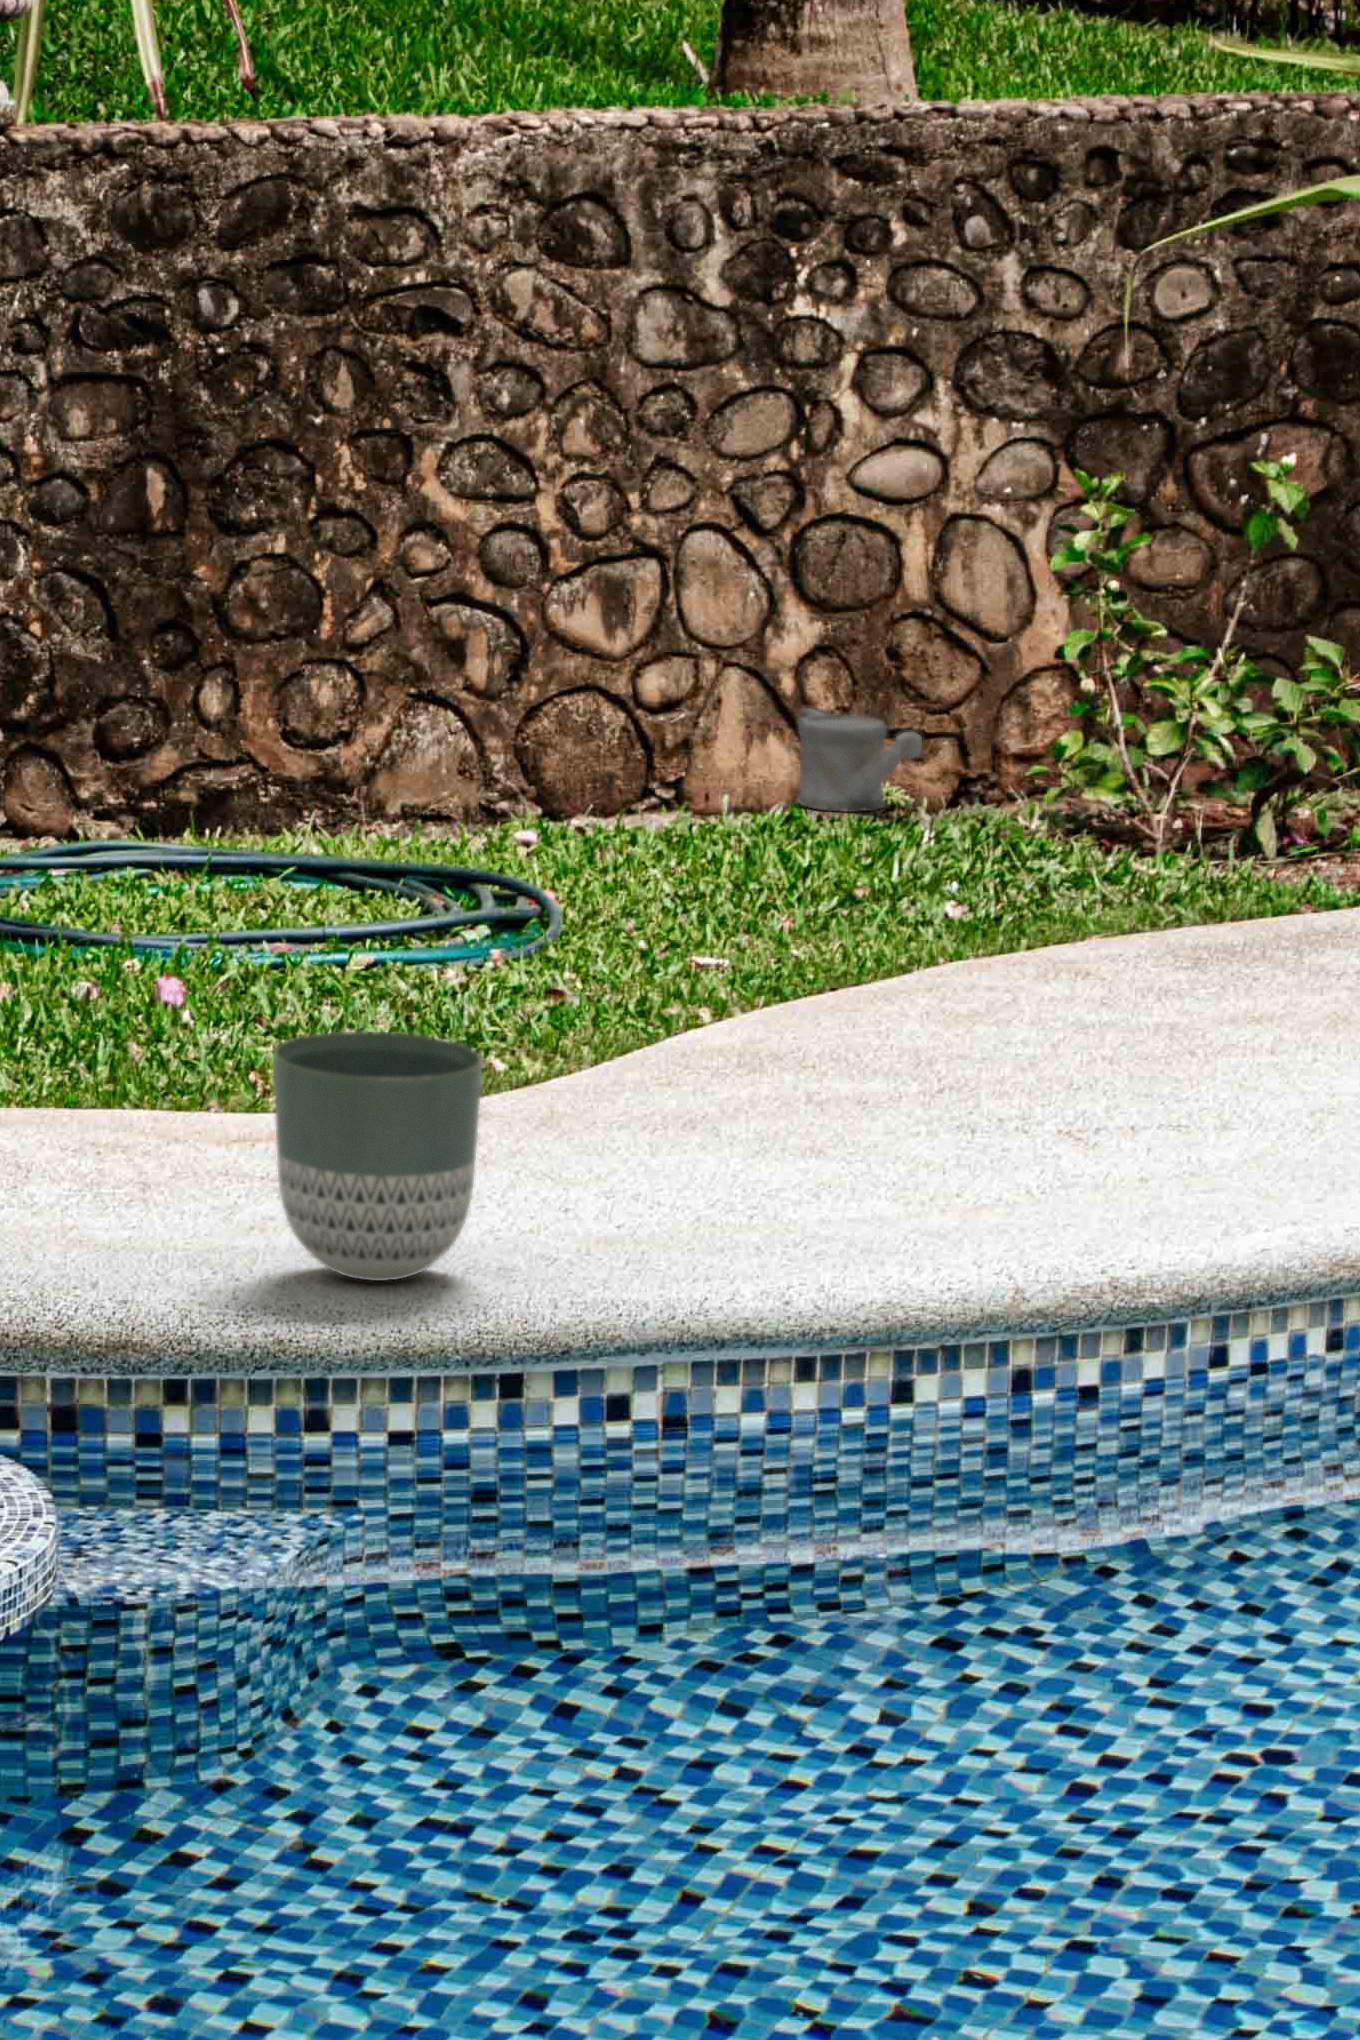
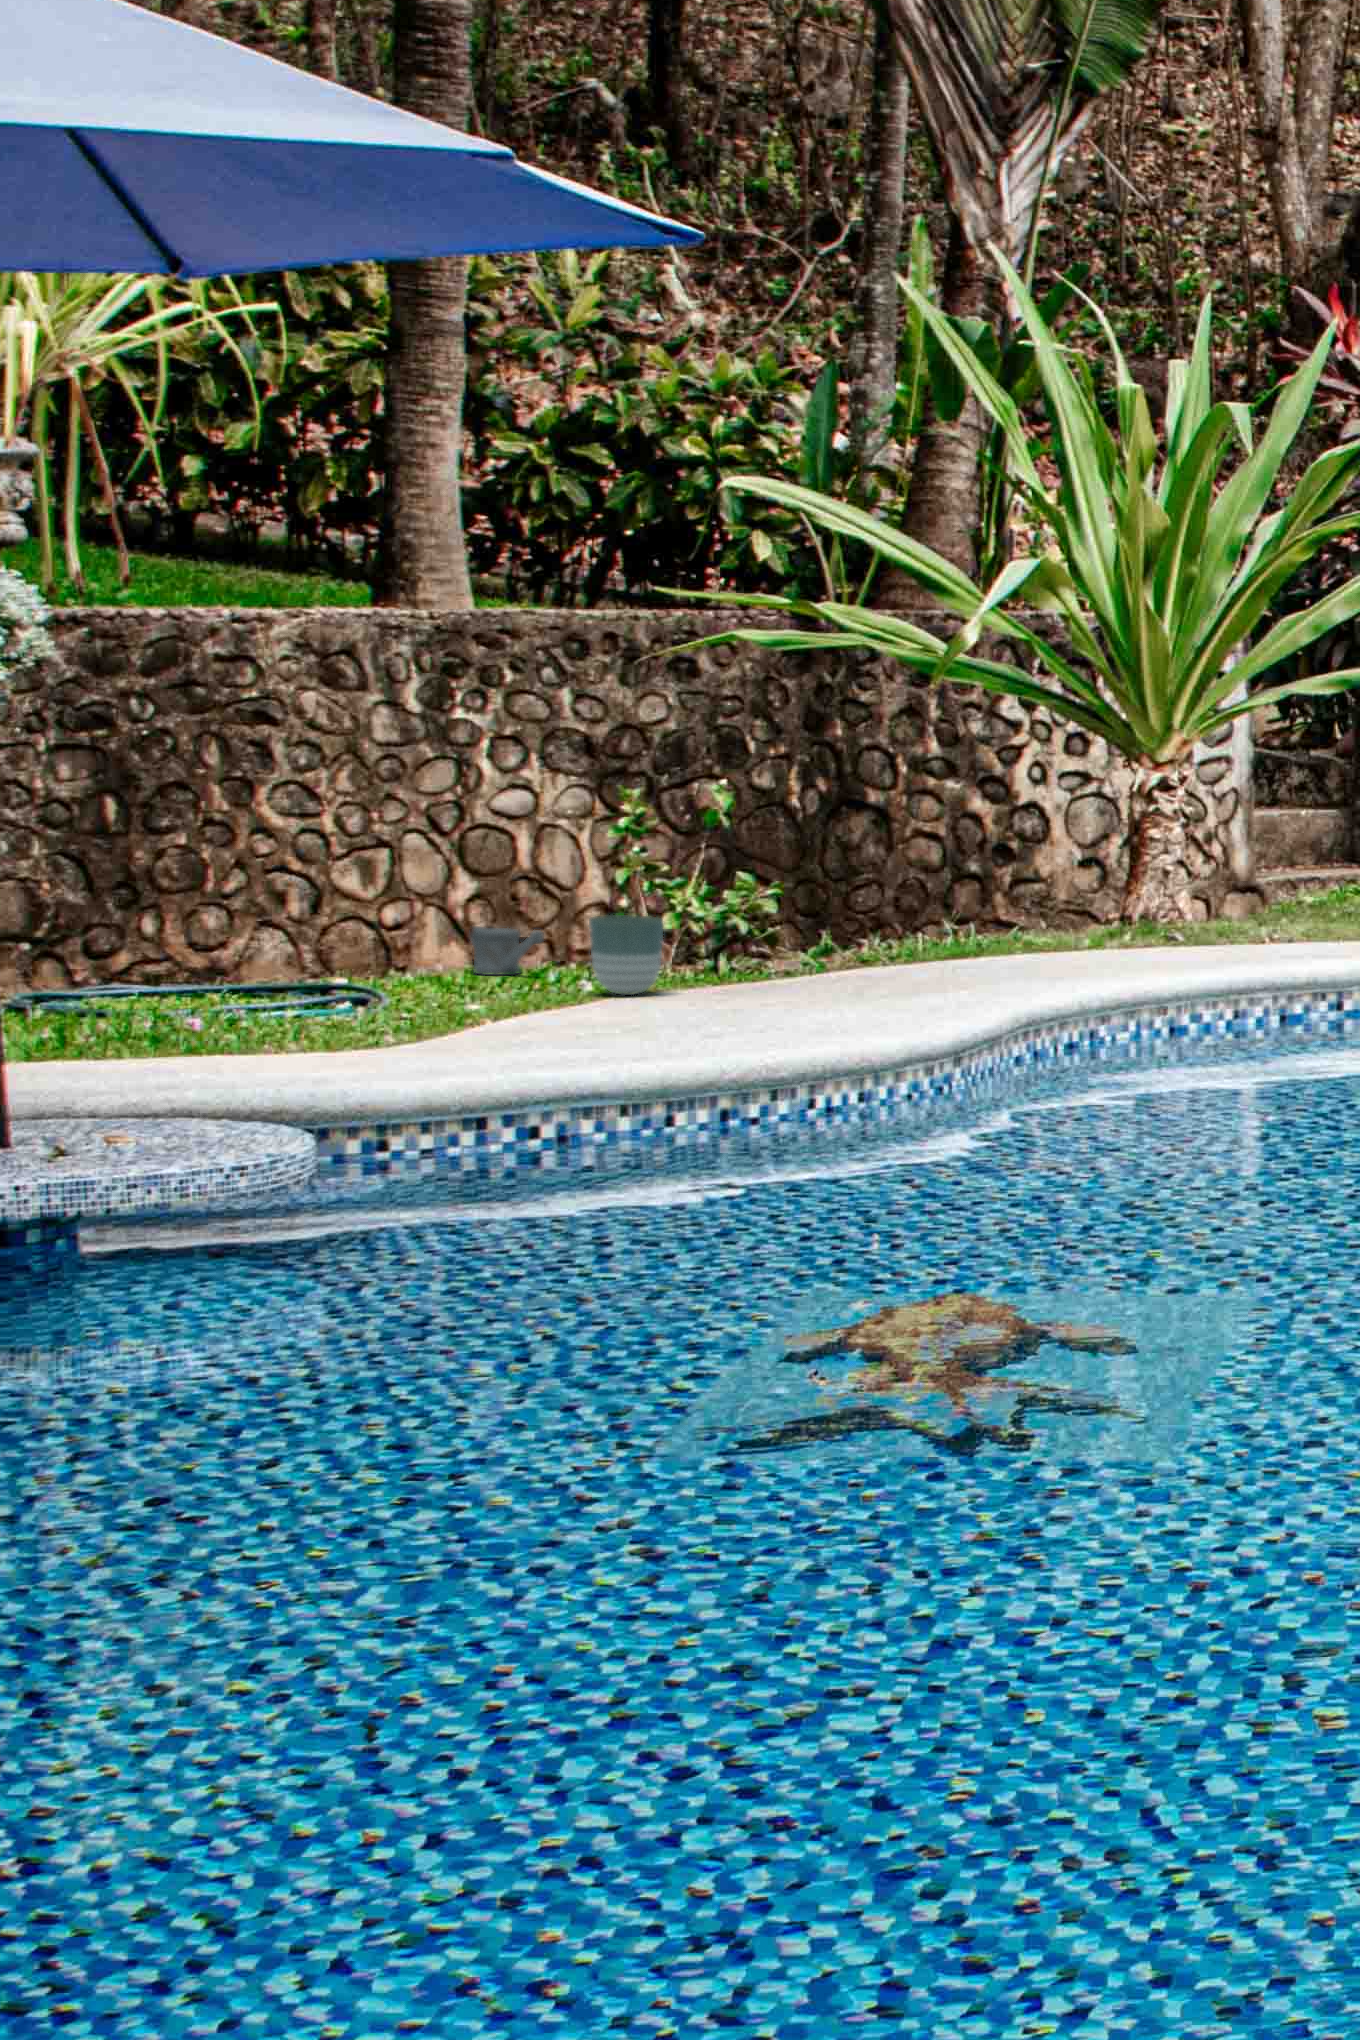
planter: present [273,1031,482,1281] -> present [589,915,663,995]

